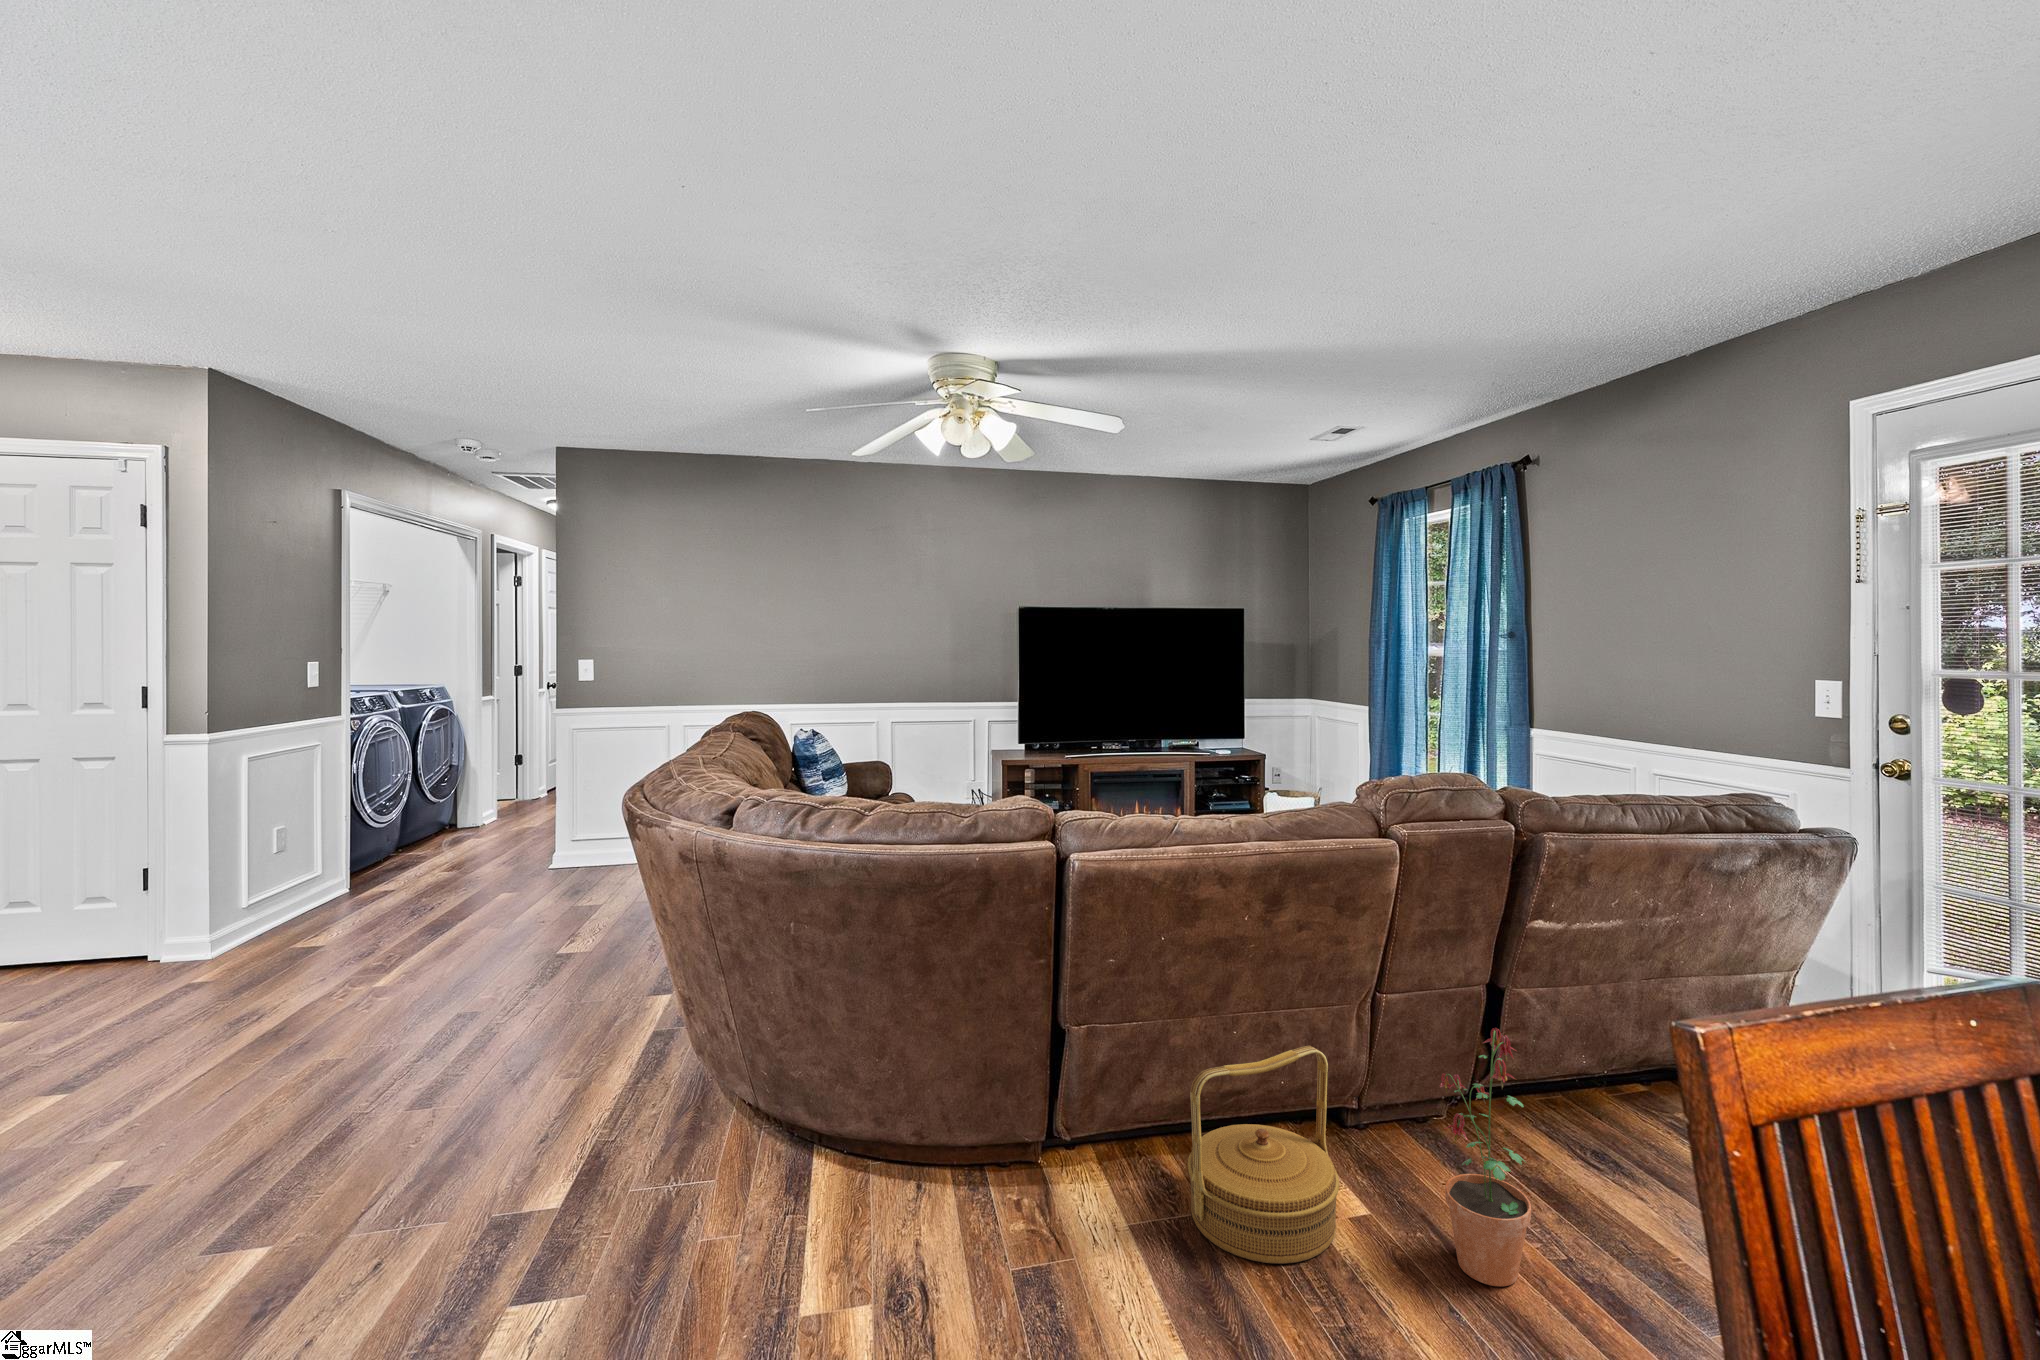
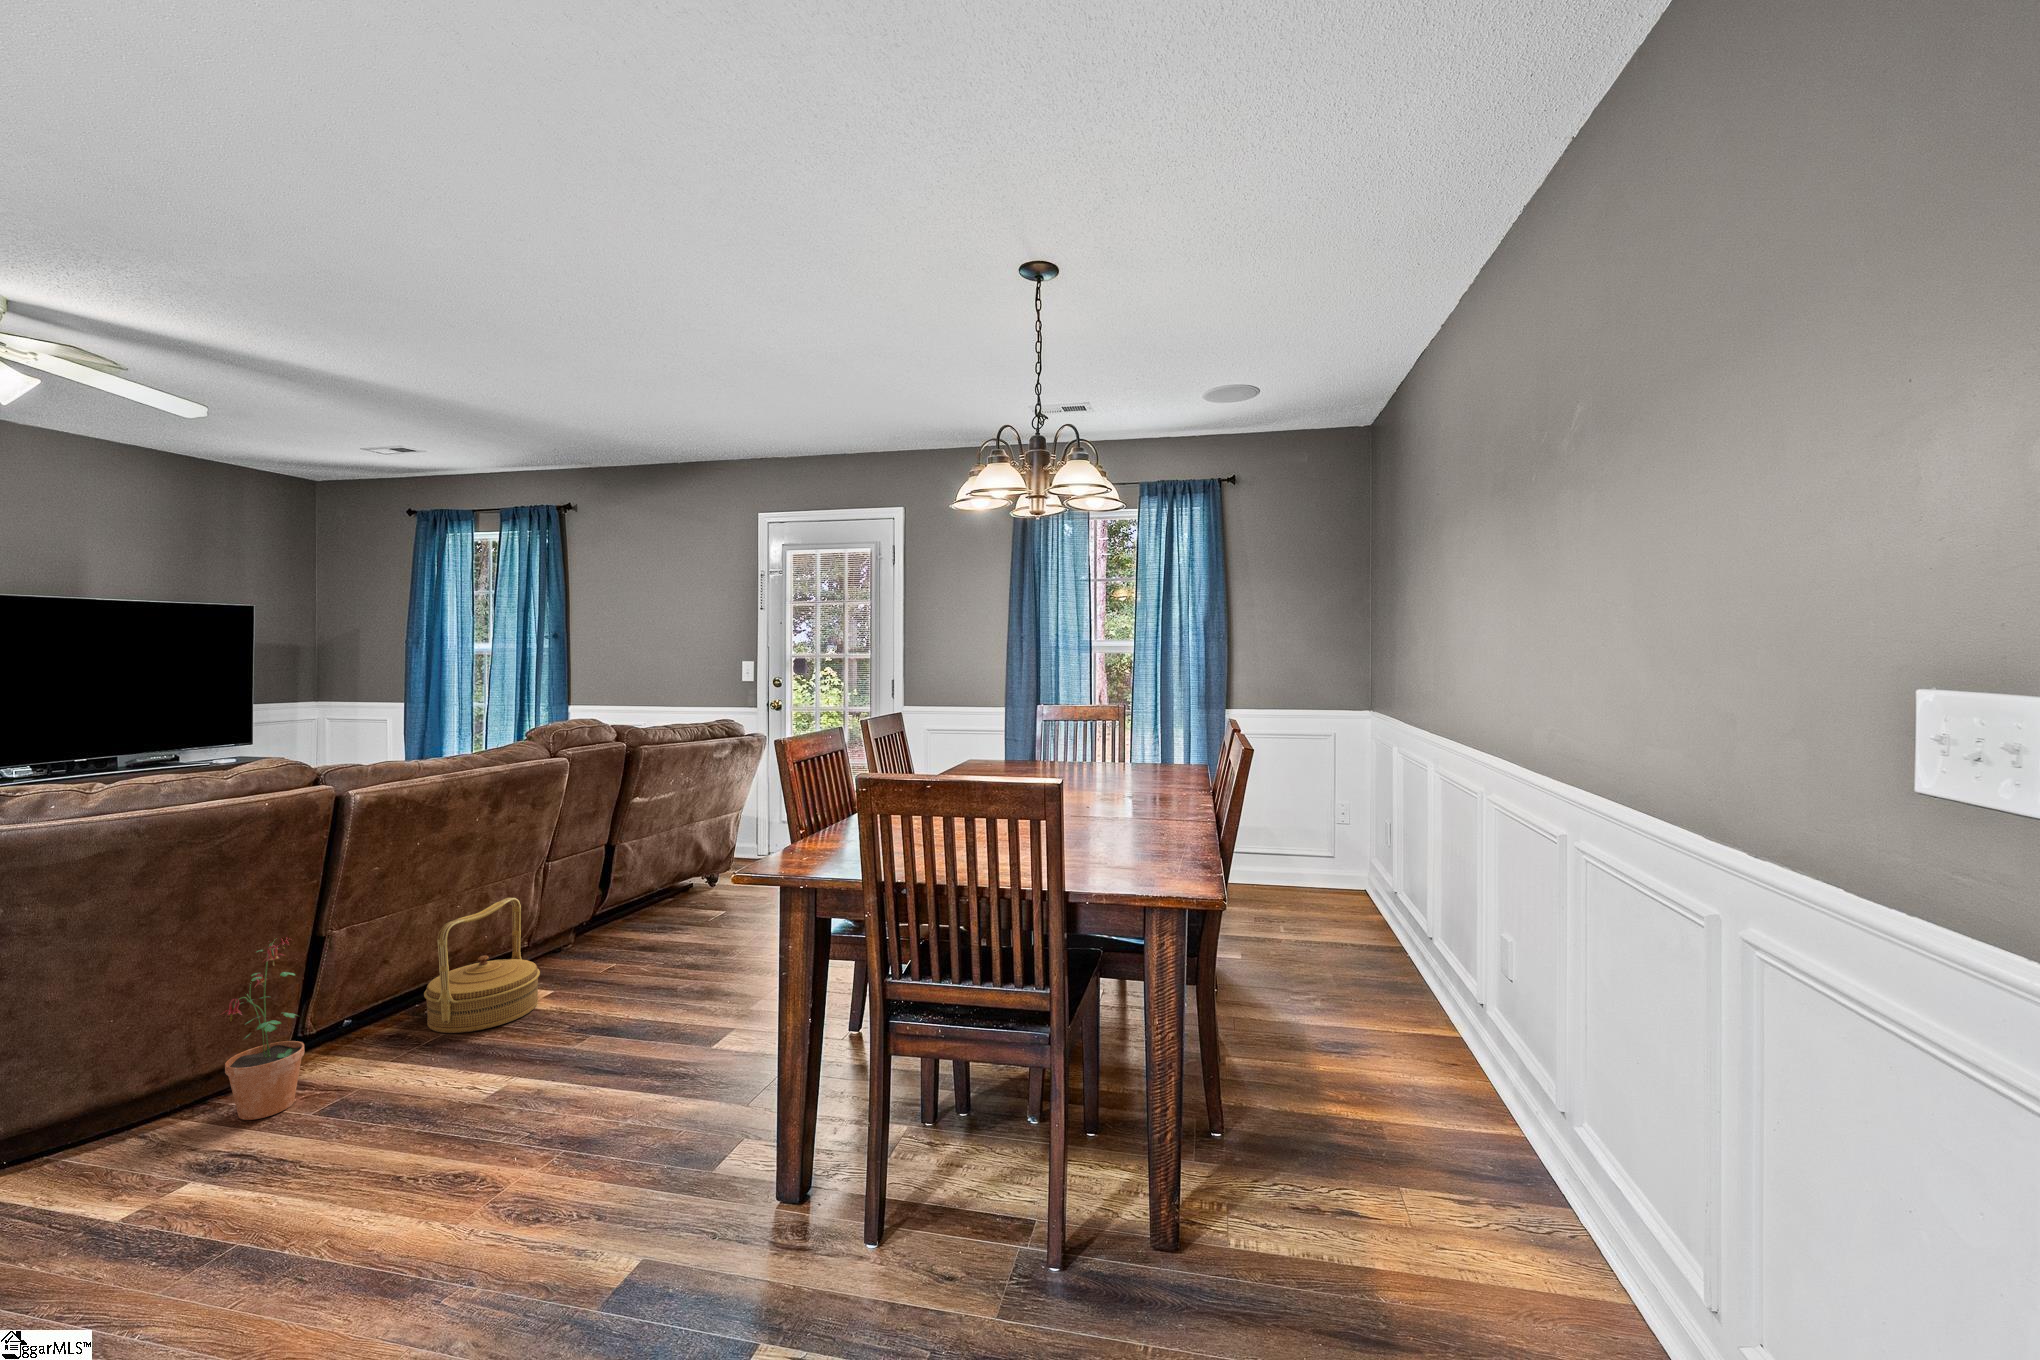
potted plant: present [1440,1028,1531,1286] -> present [222,937,304,1120]

